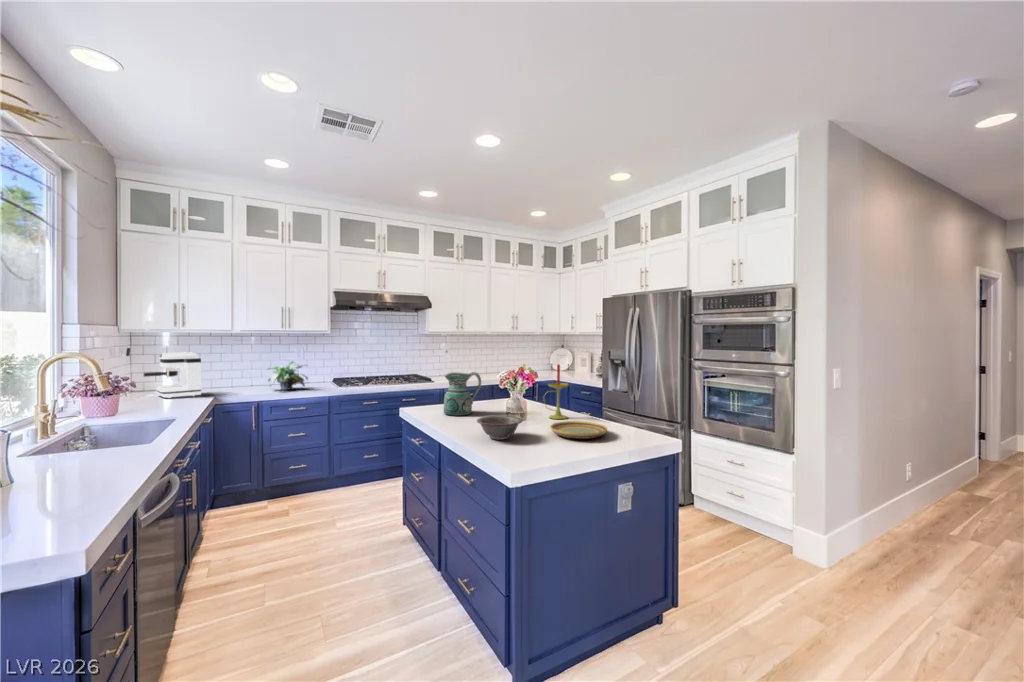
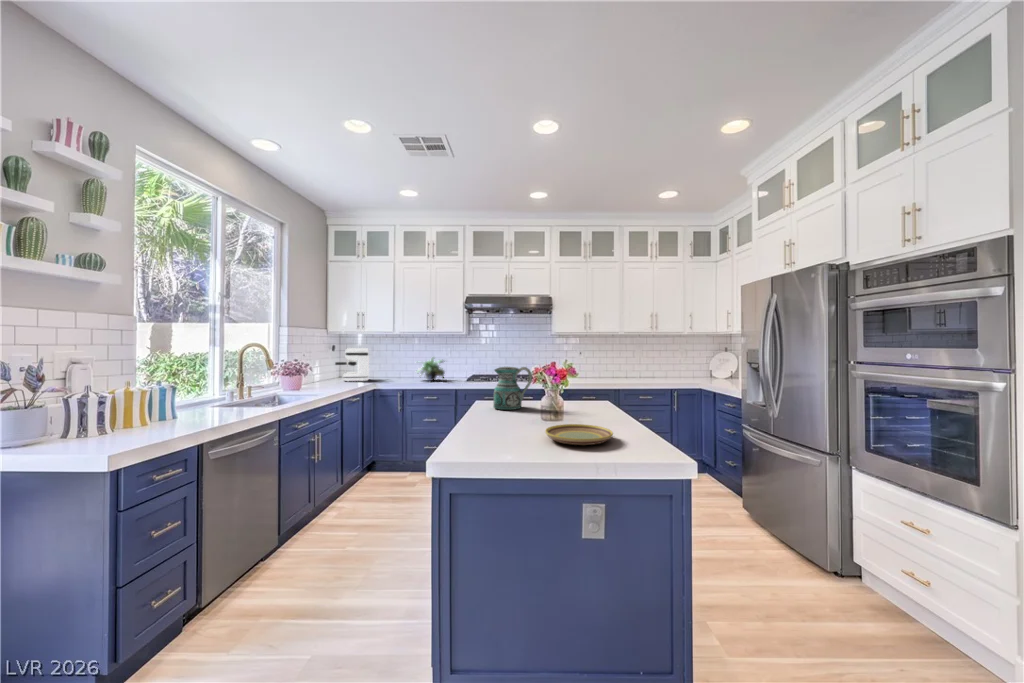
candle: present [545,364,569,419] -> none [578,358,610,423]
decorative bowl: present [477,416,522,440] -> none [469,410,517,435]

